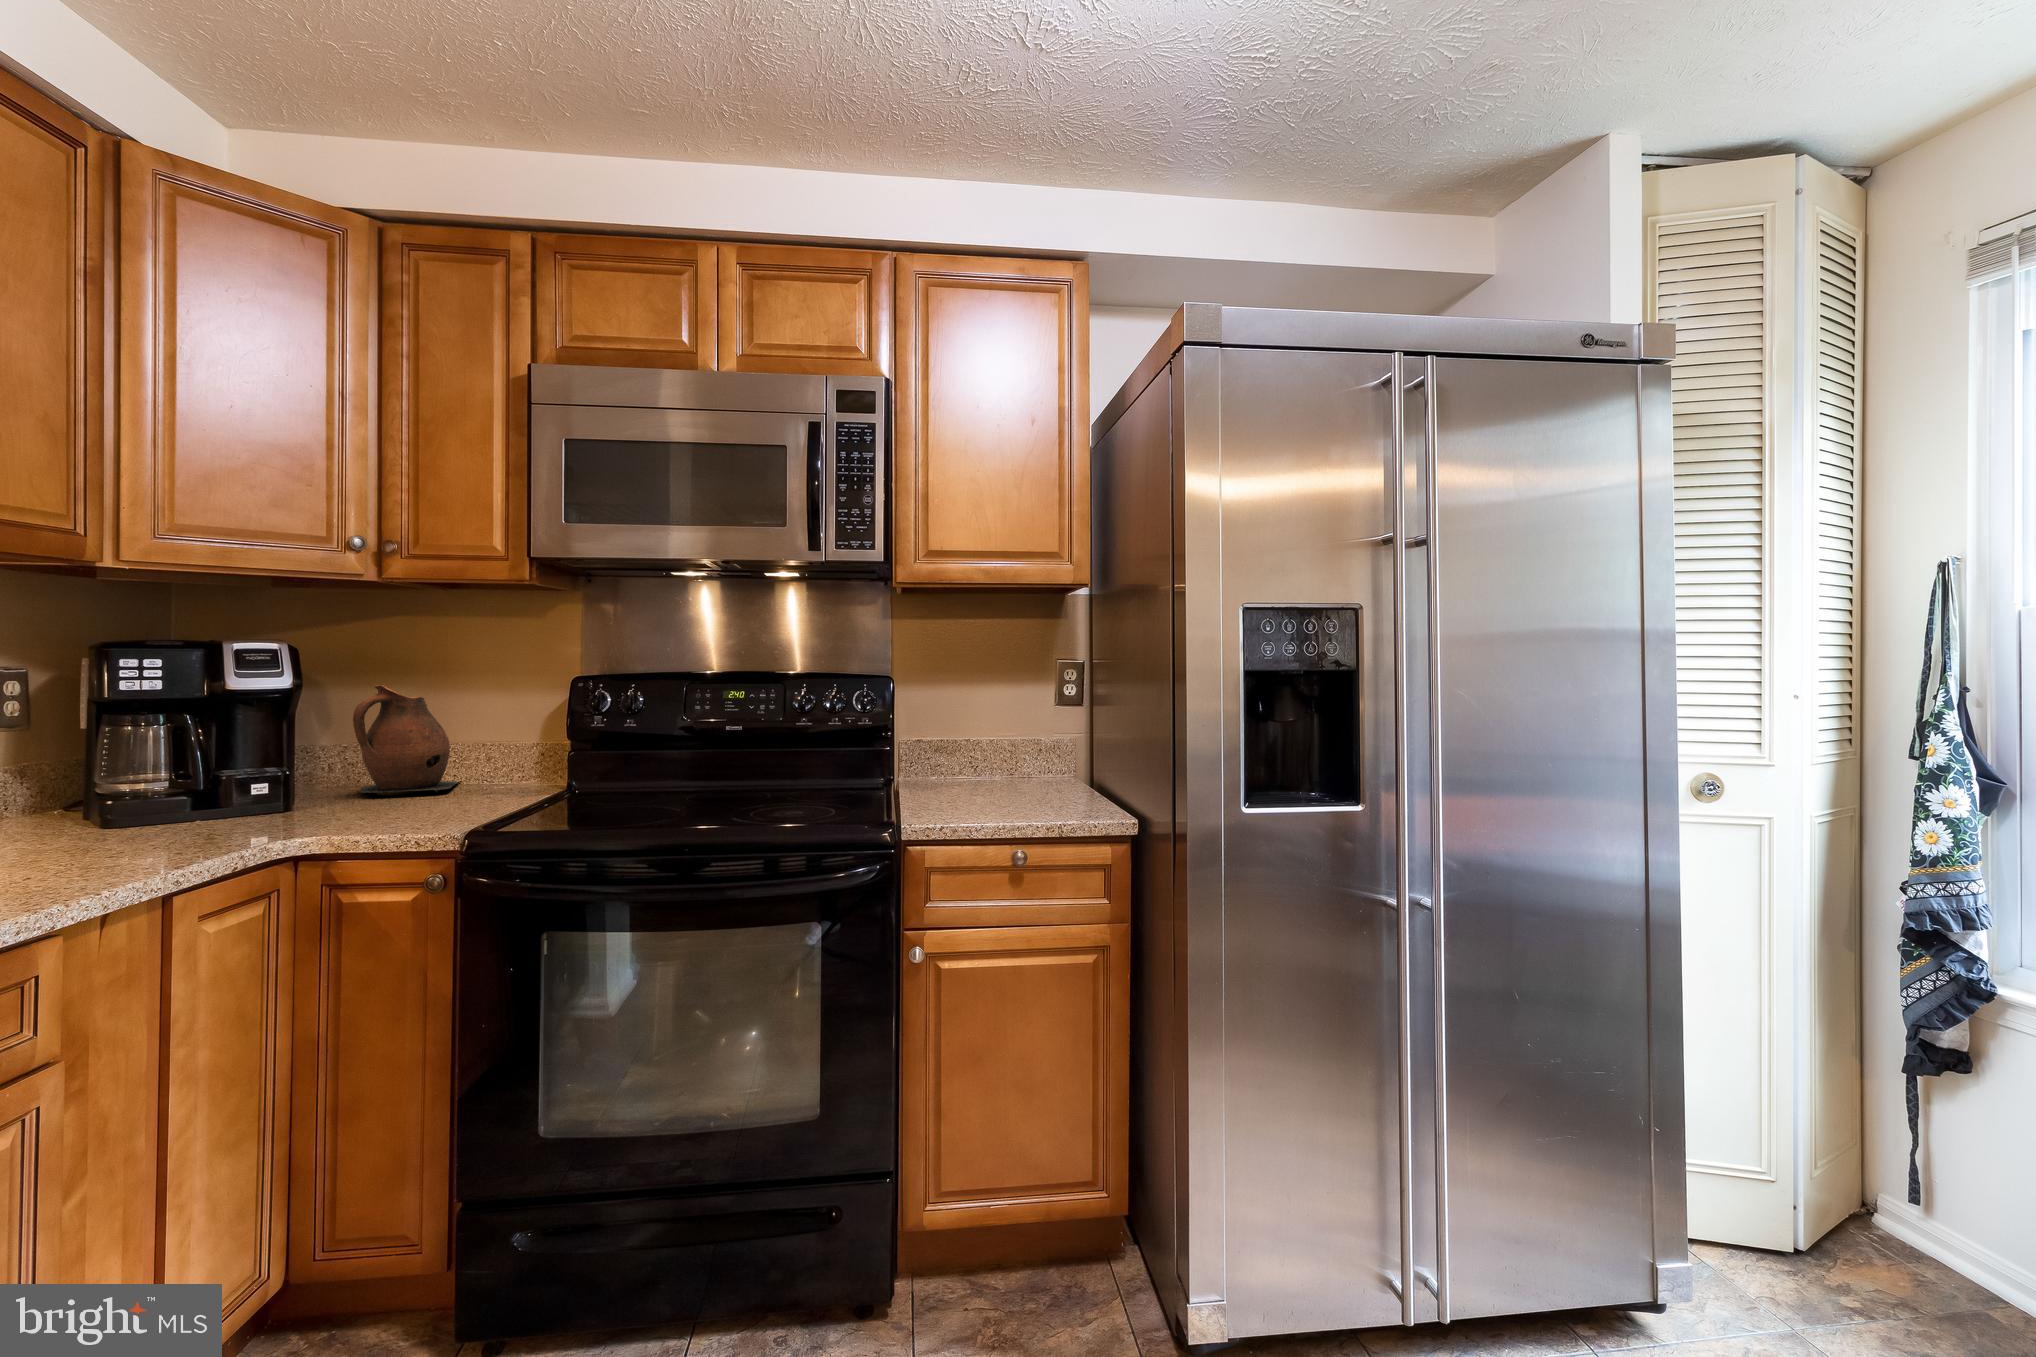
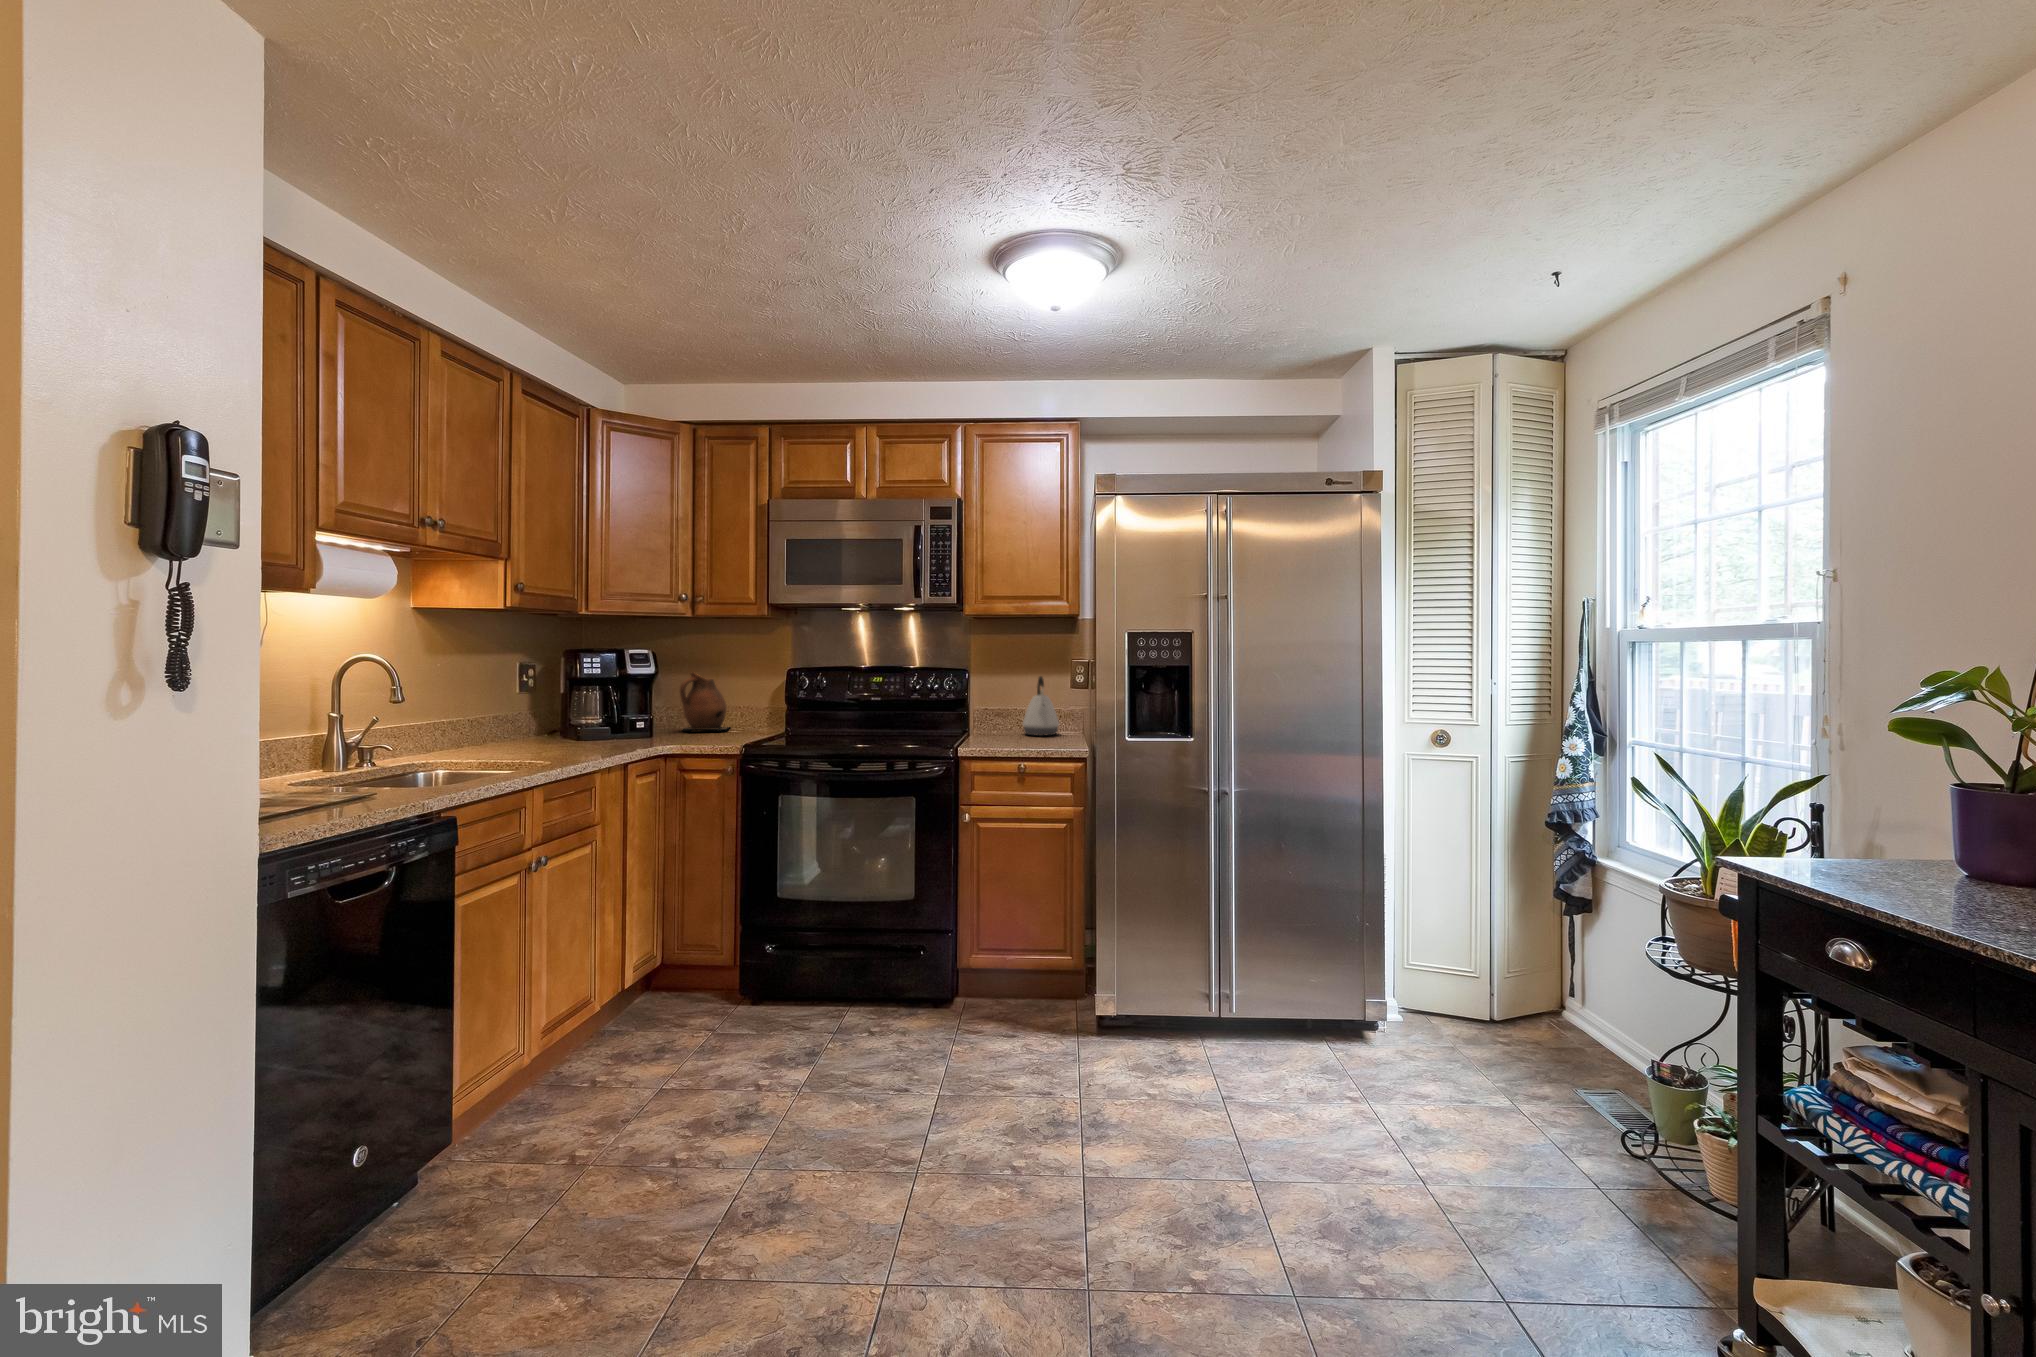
kettle: none [983,688,1044,787] -> present [1023,676,1059,736]

